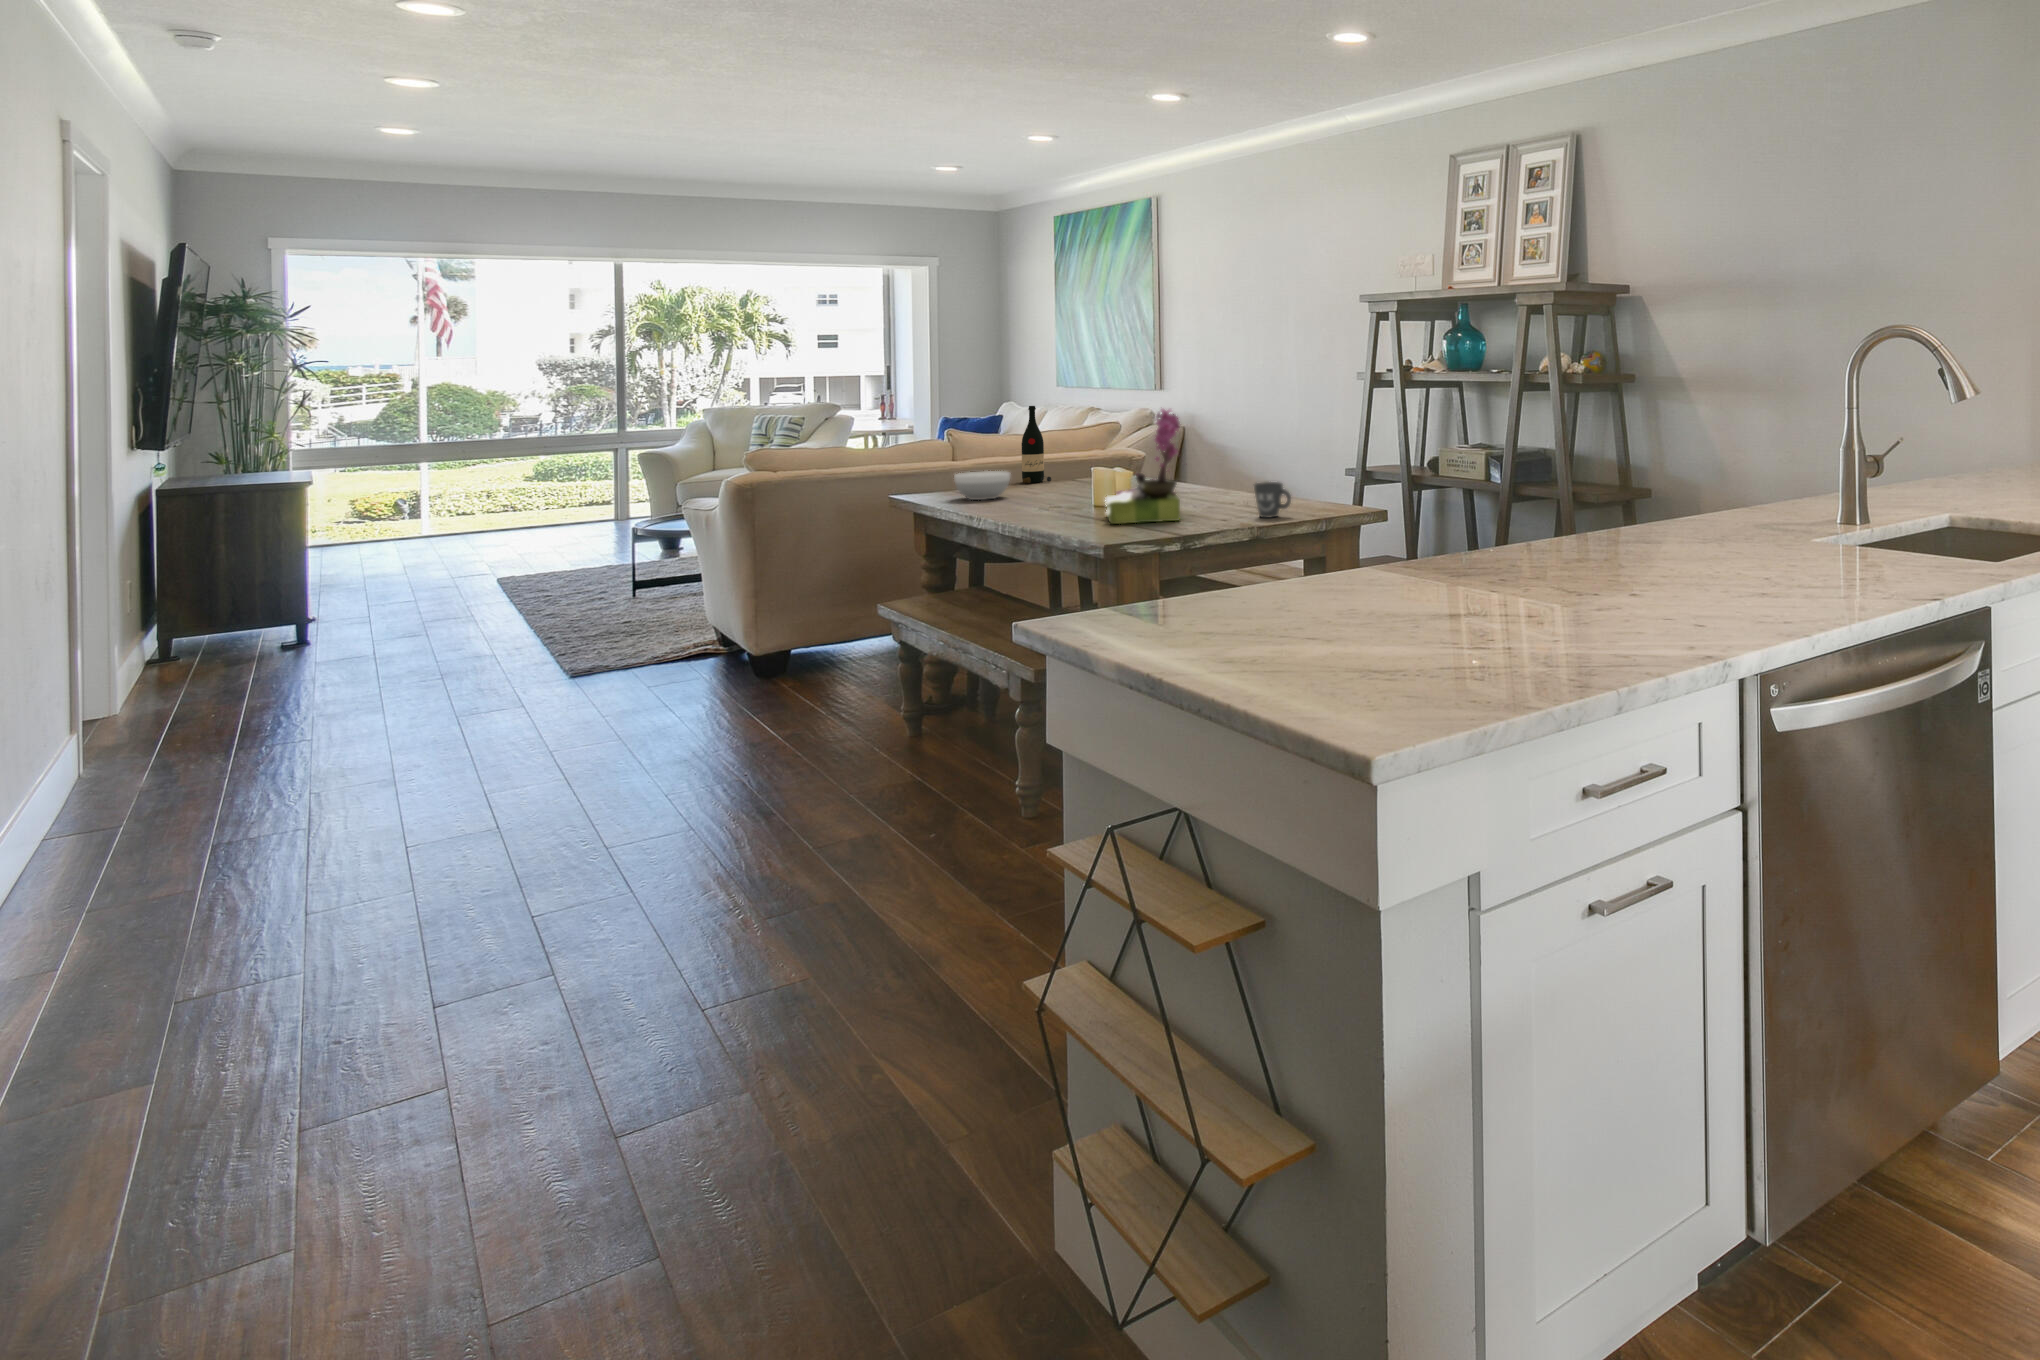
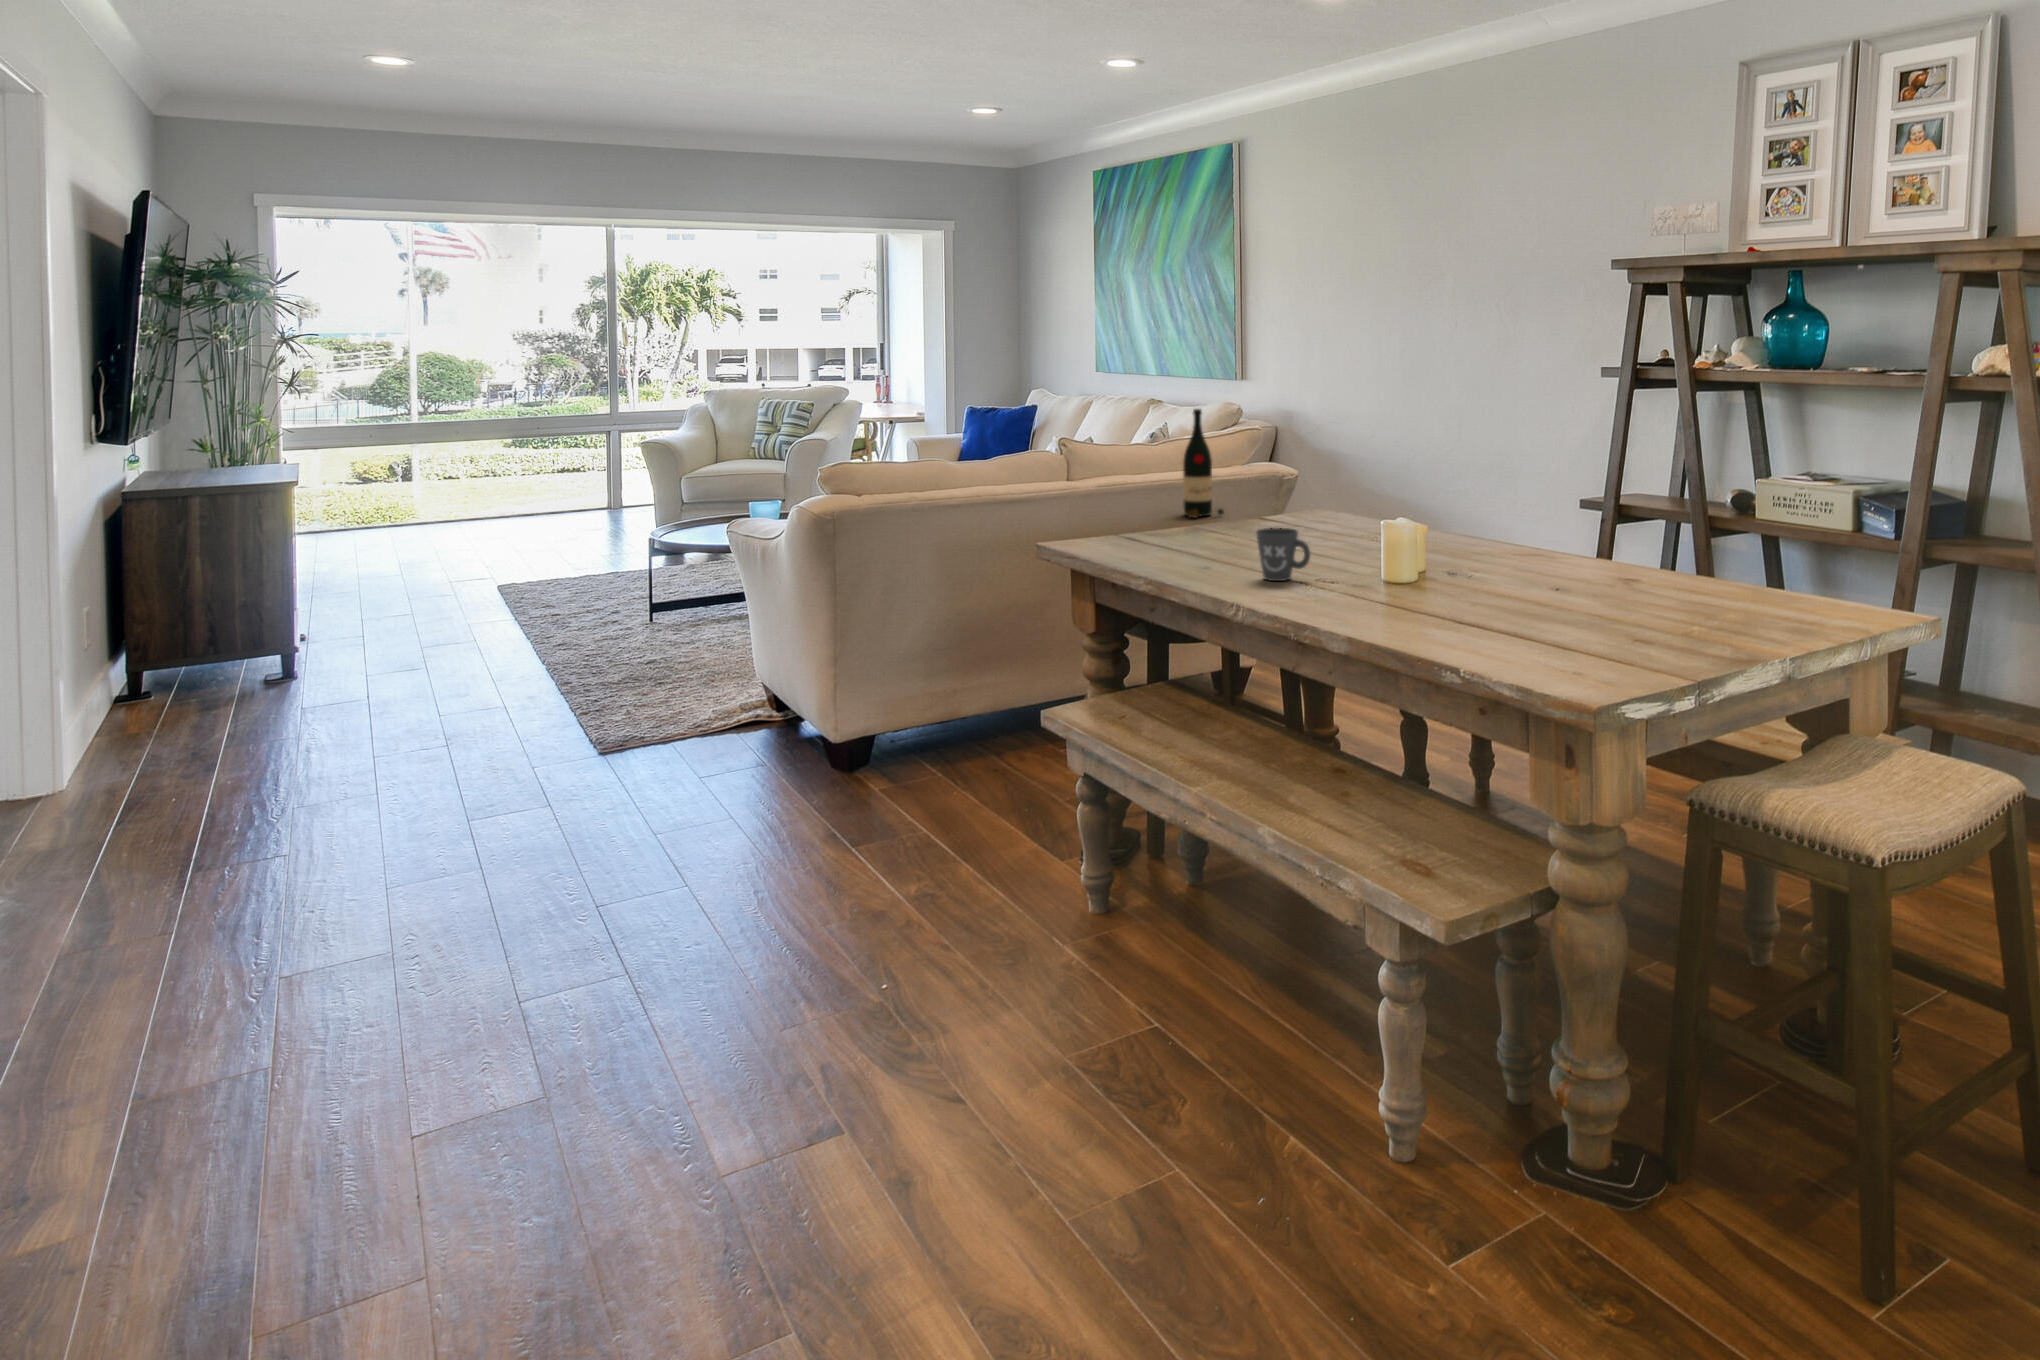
flower arrangement: present [1105,409,1180,524] -> none [1400,425,1539,617]
bowl: present [954,471,1010,500] -> none [1125,506,1201,550]
mug: present [1254,482,1291,518] -> present [1256,528,1310,581]

